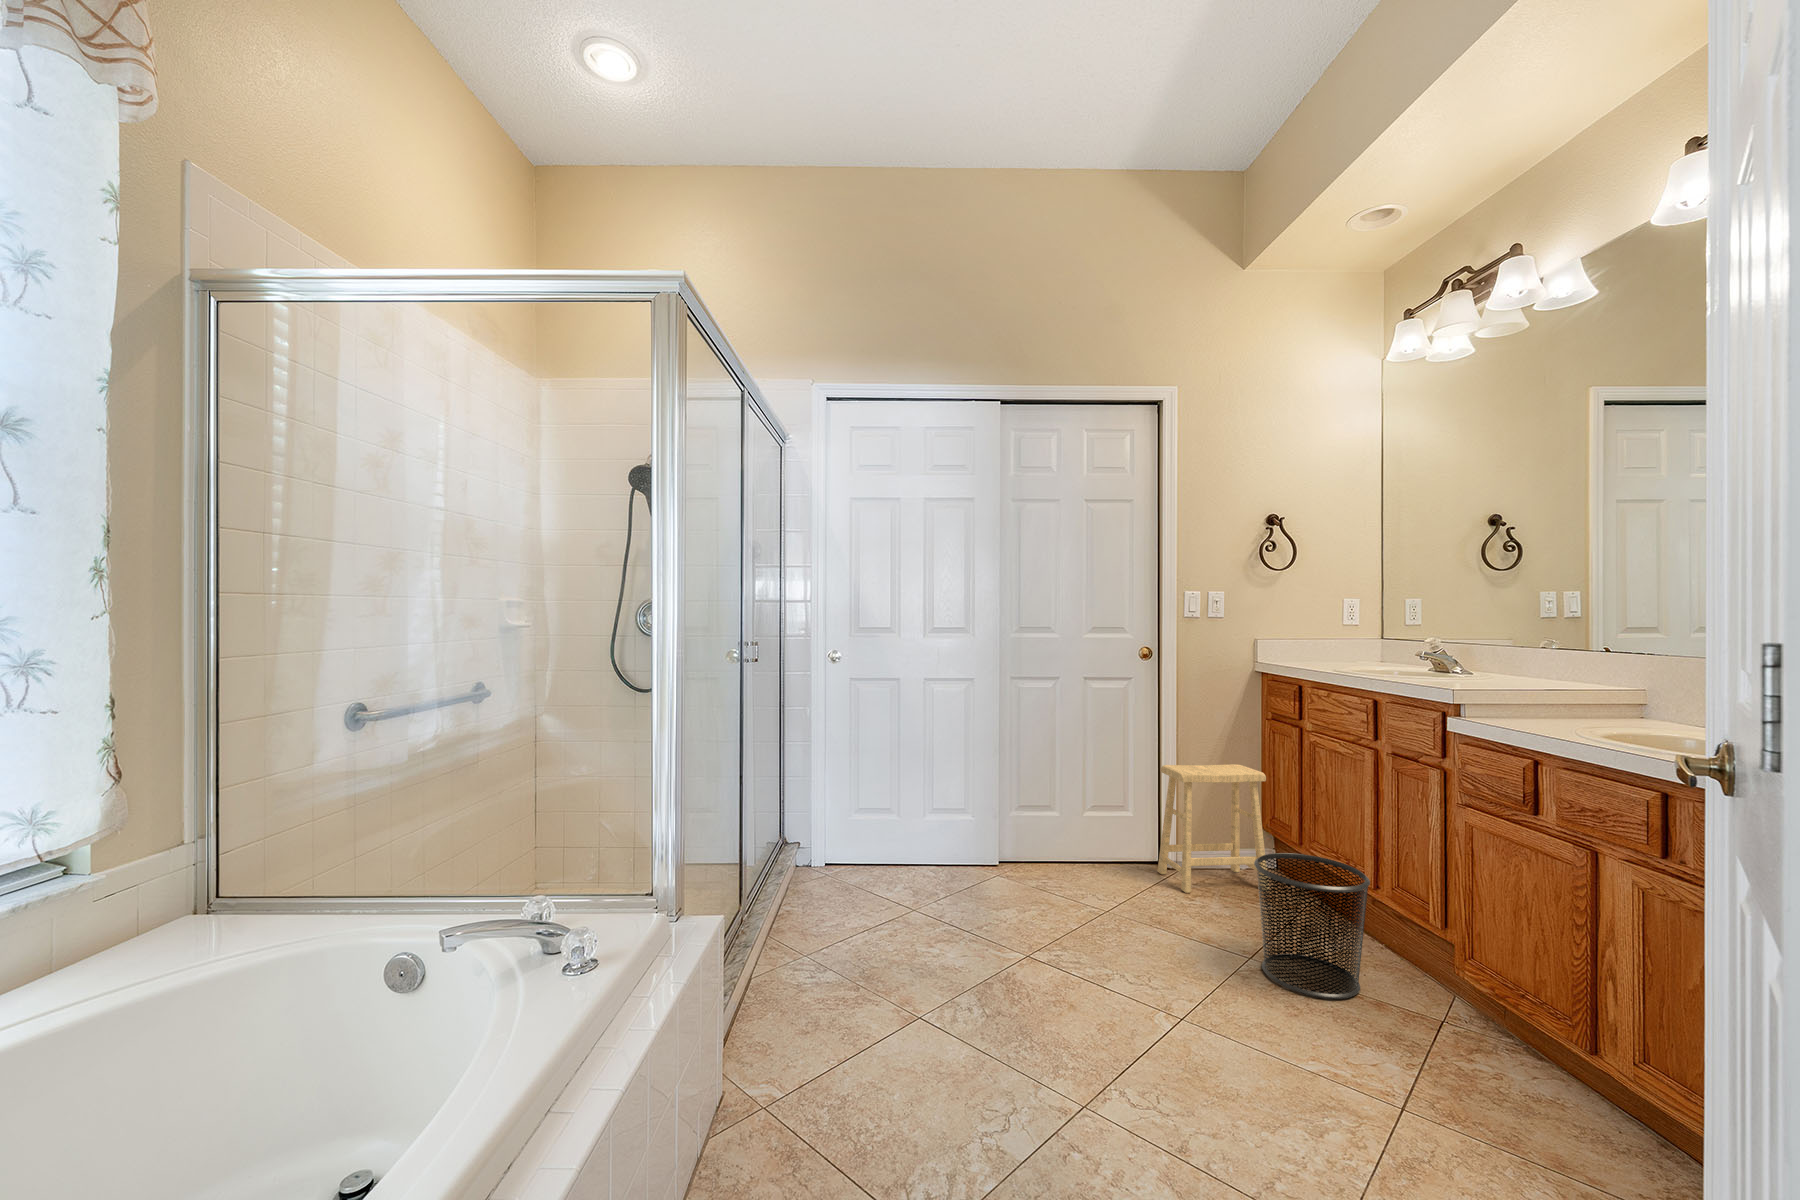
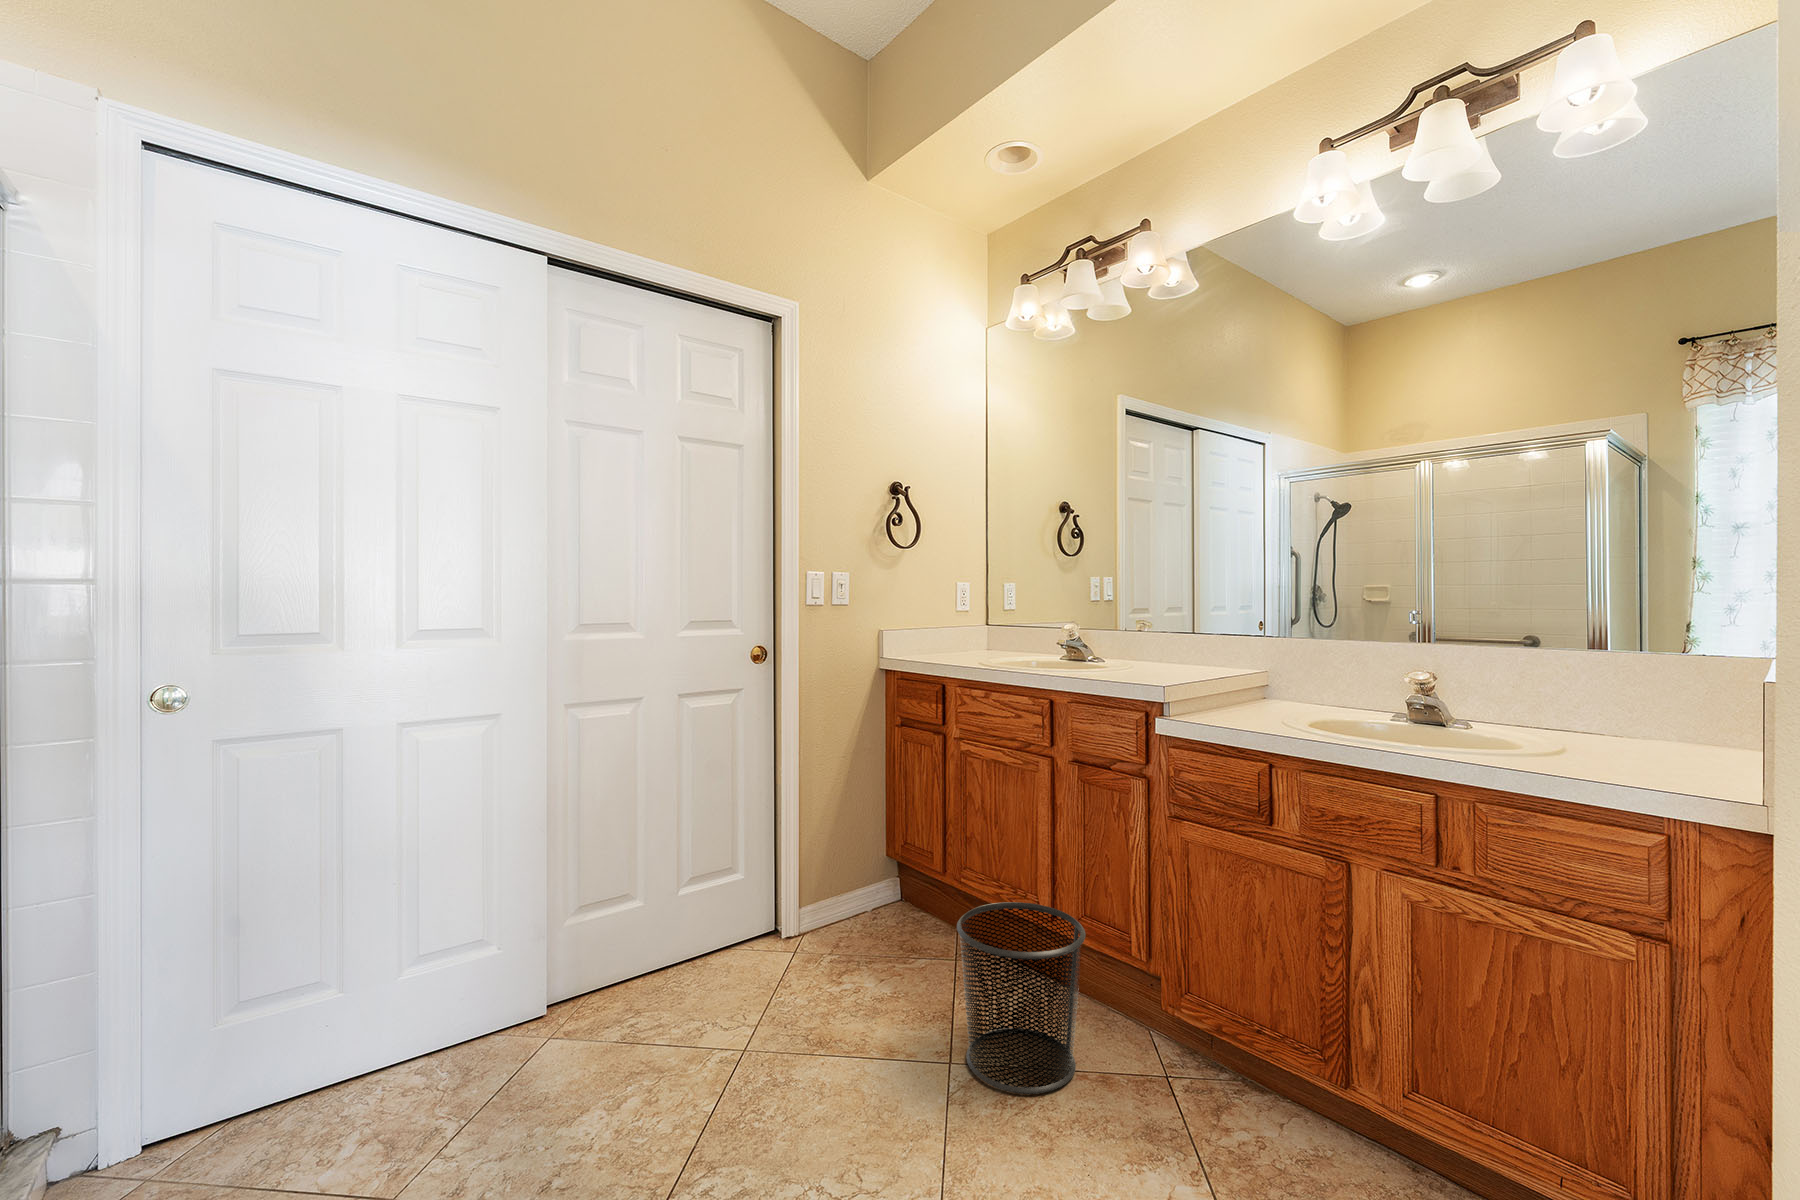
footstool: present [1158,764,1269,893] -> none [783,788,913,973]

